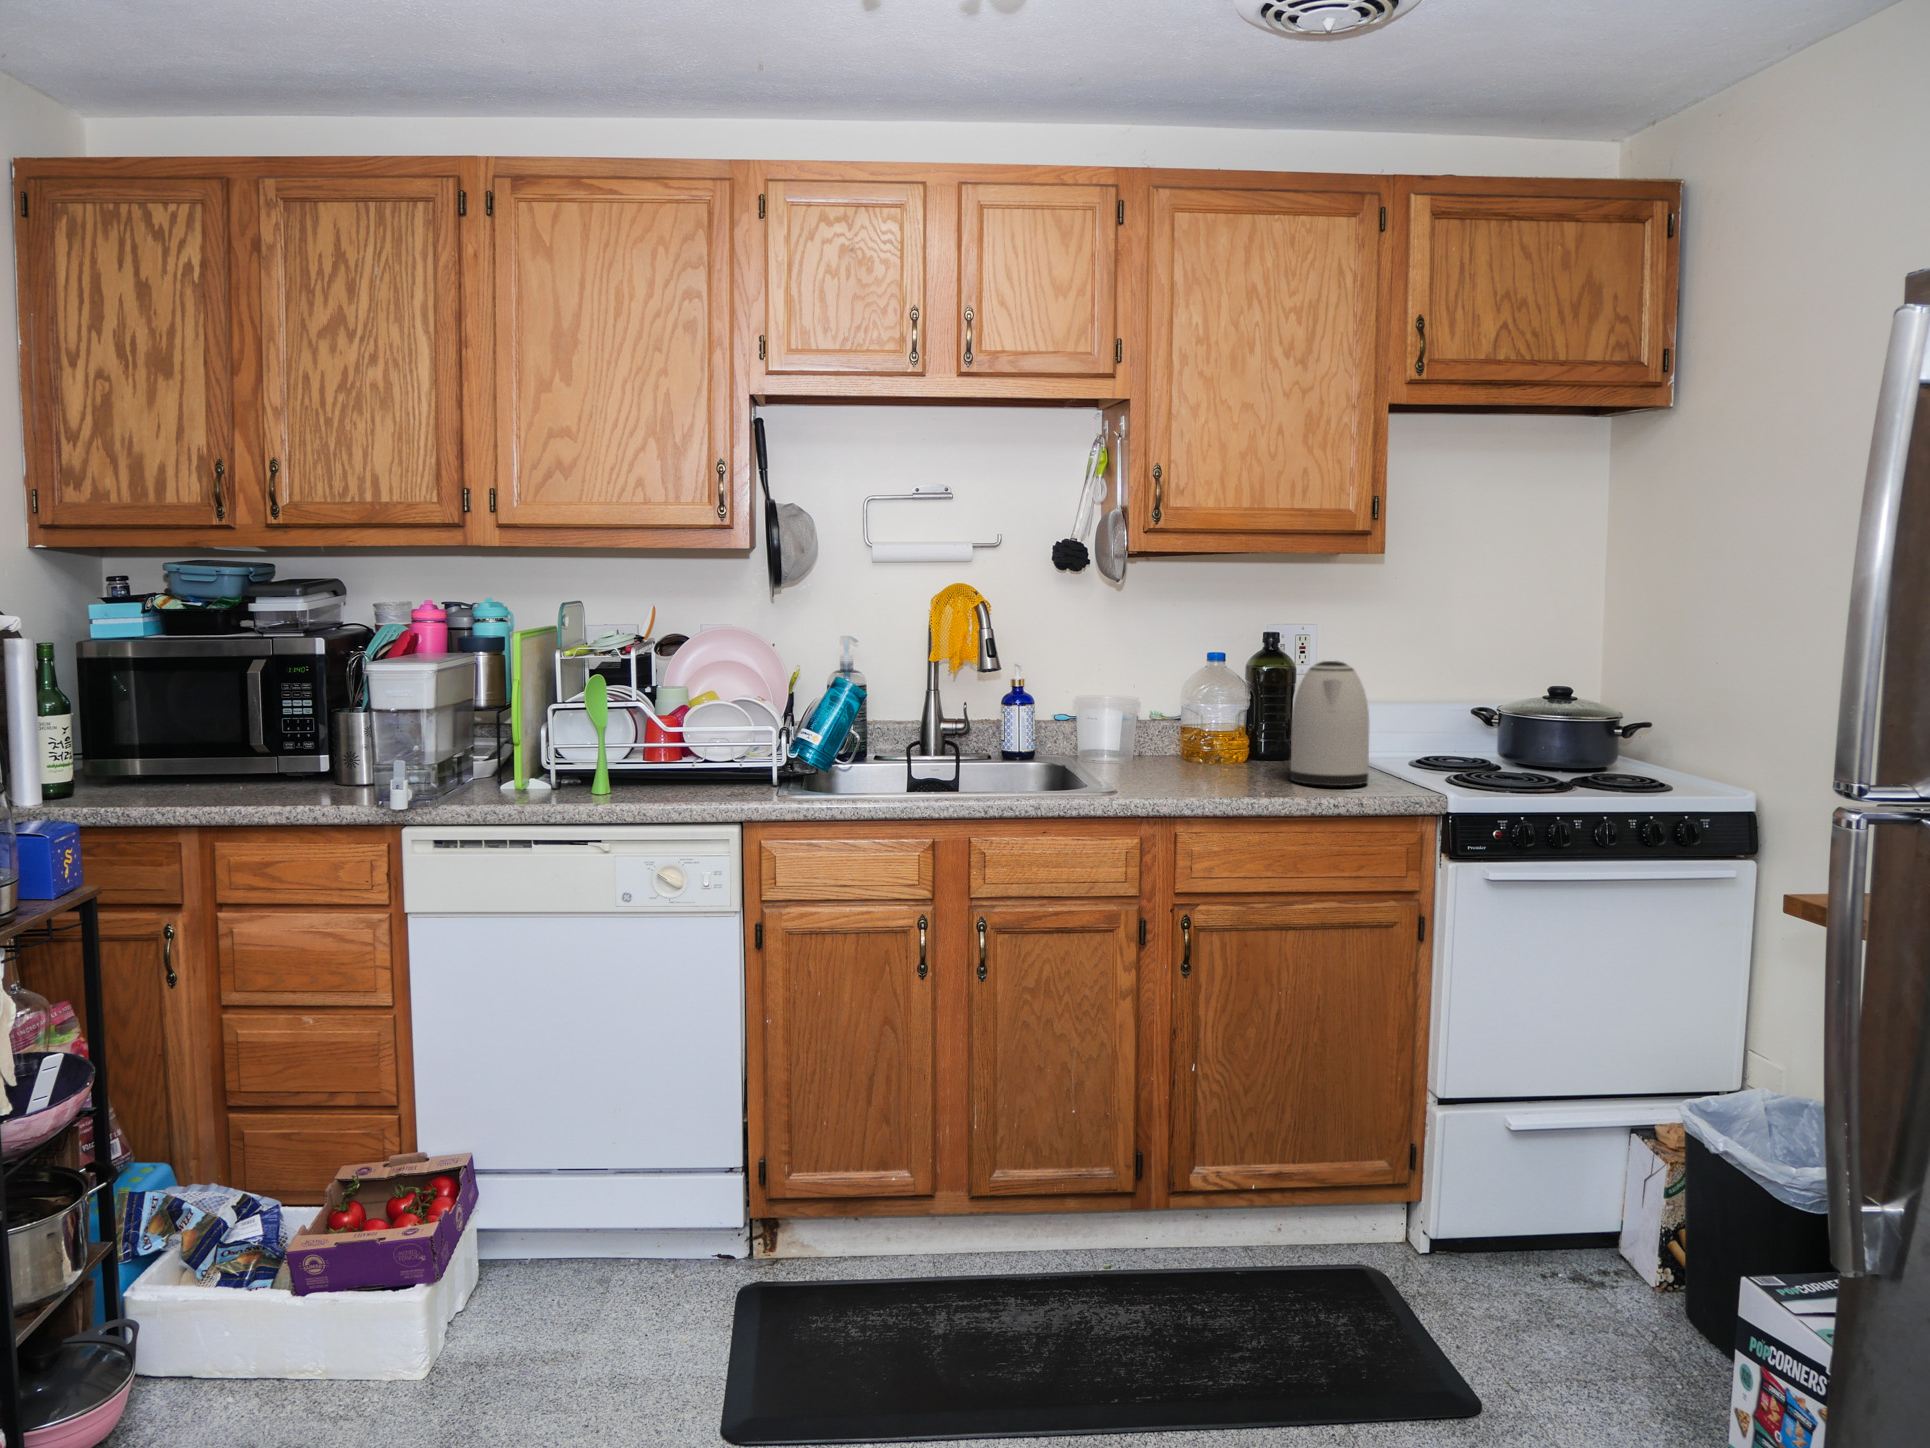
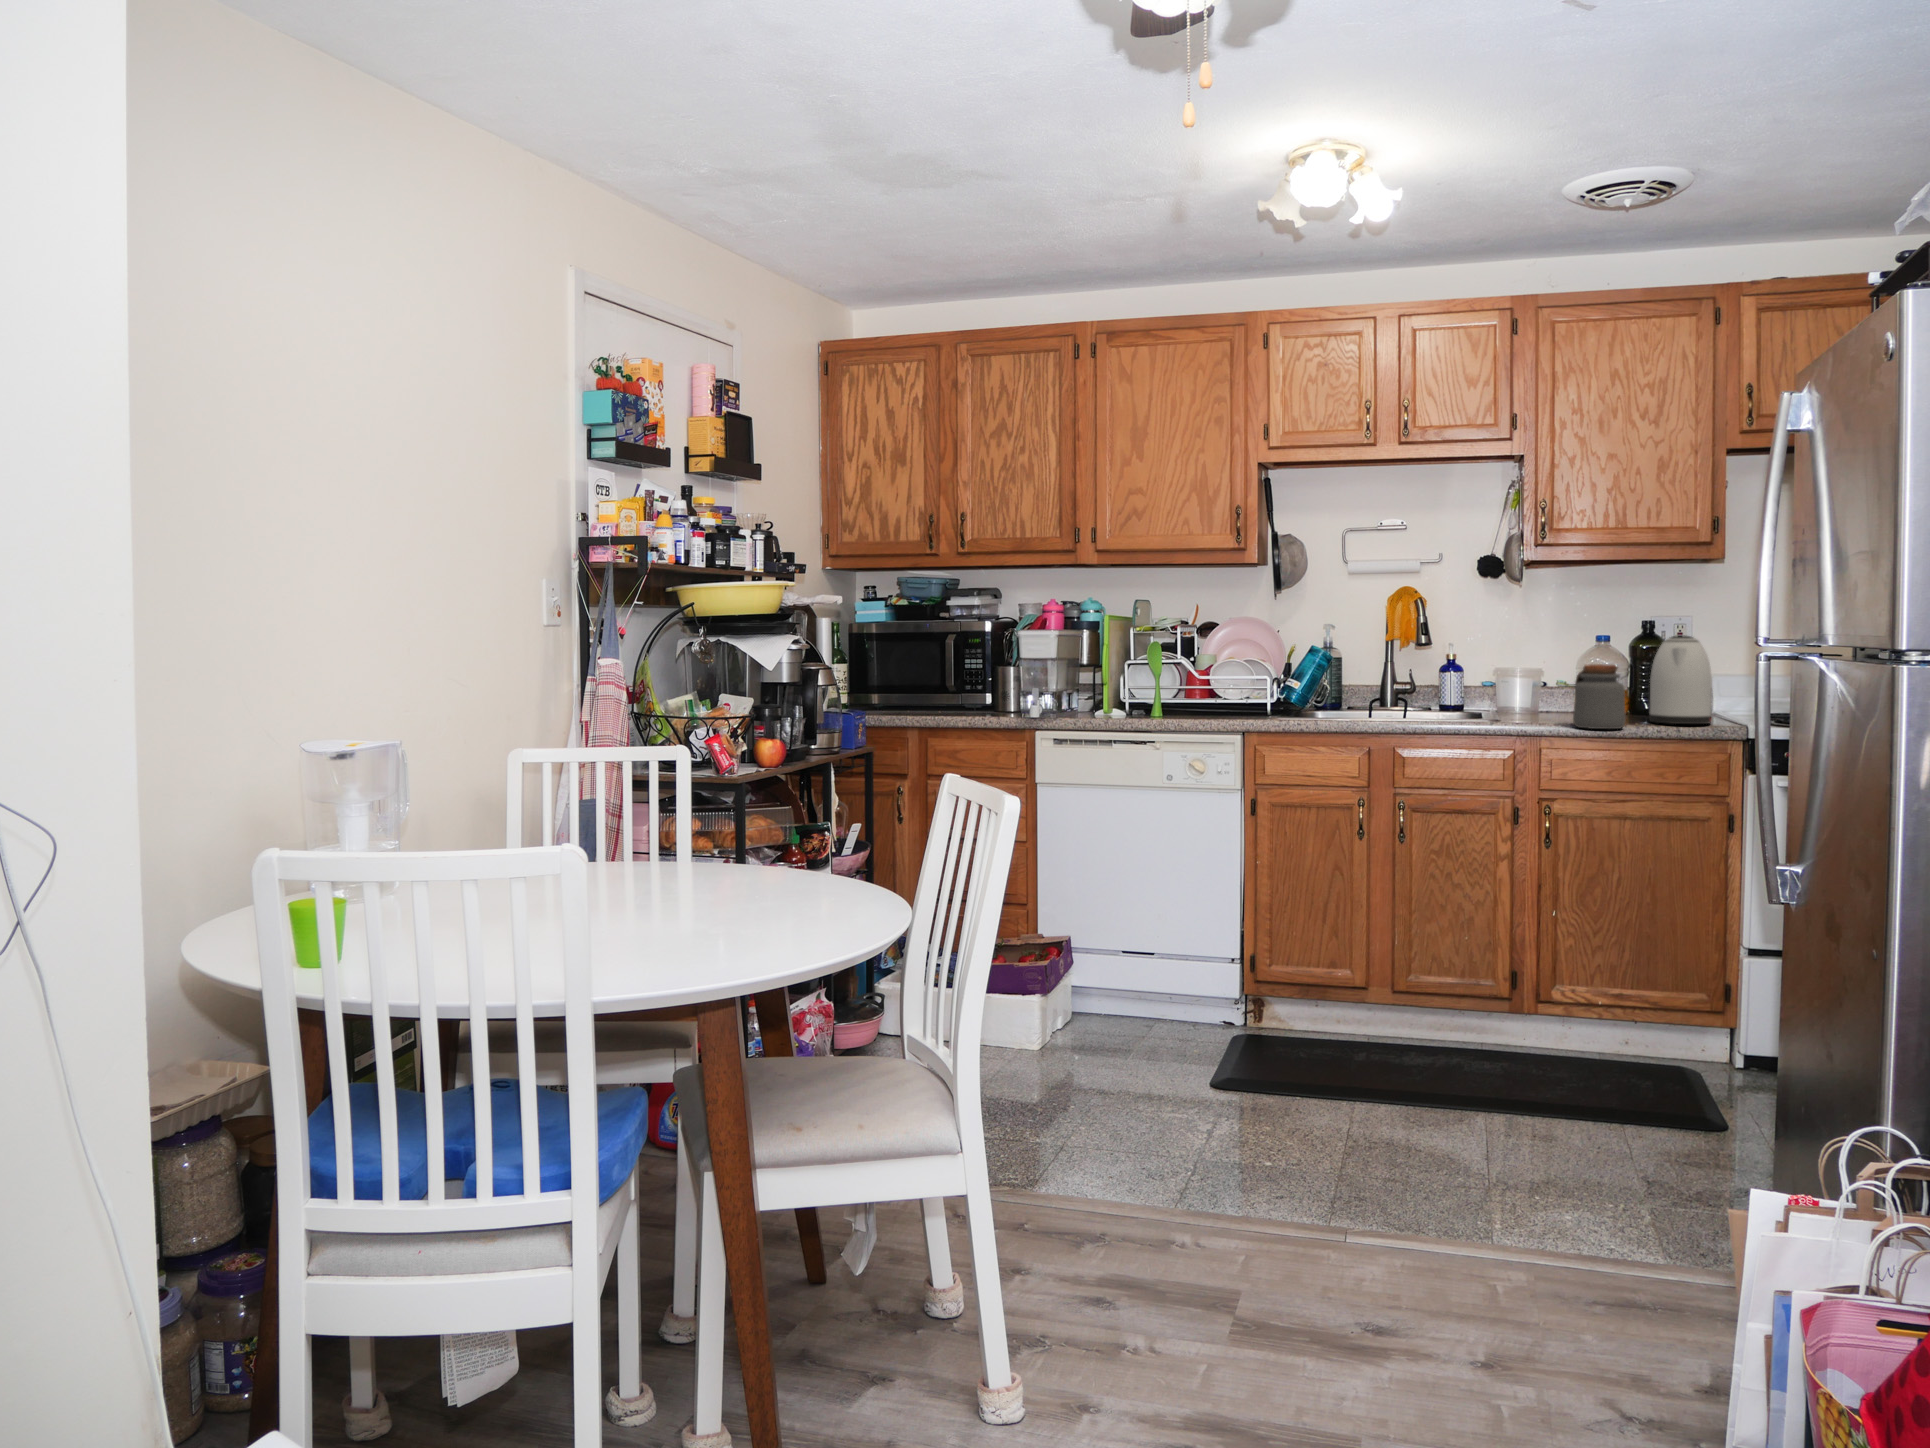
jar: none [1204,706,1274,801] -> present [1573,664,1626,729]

